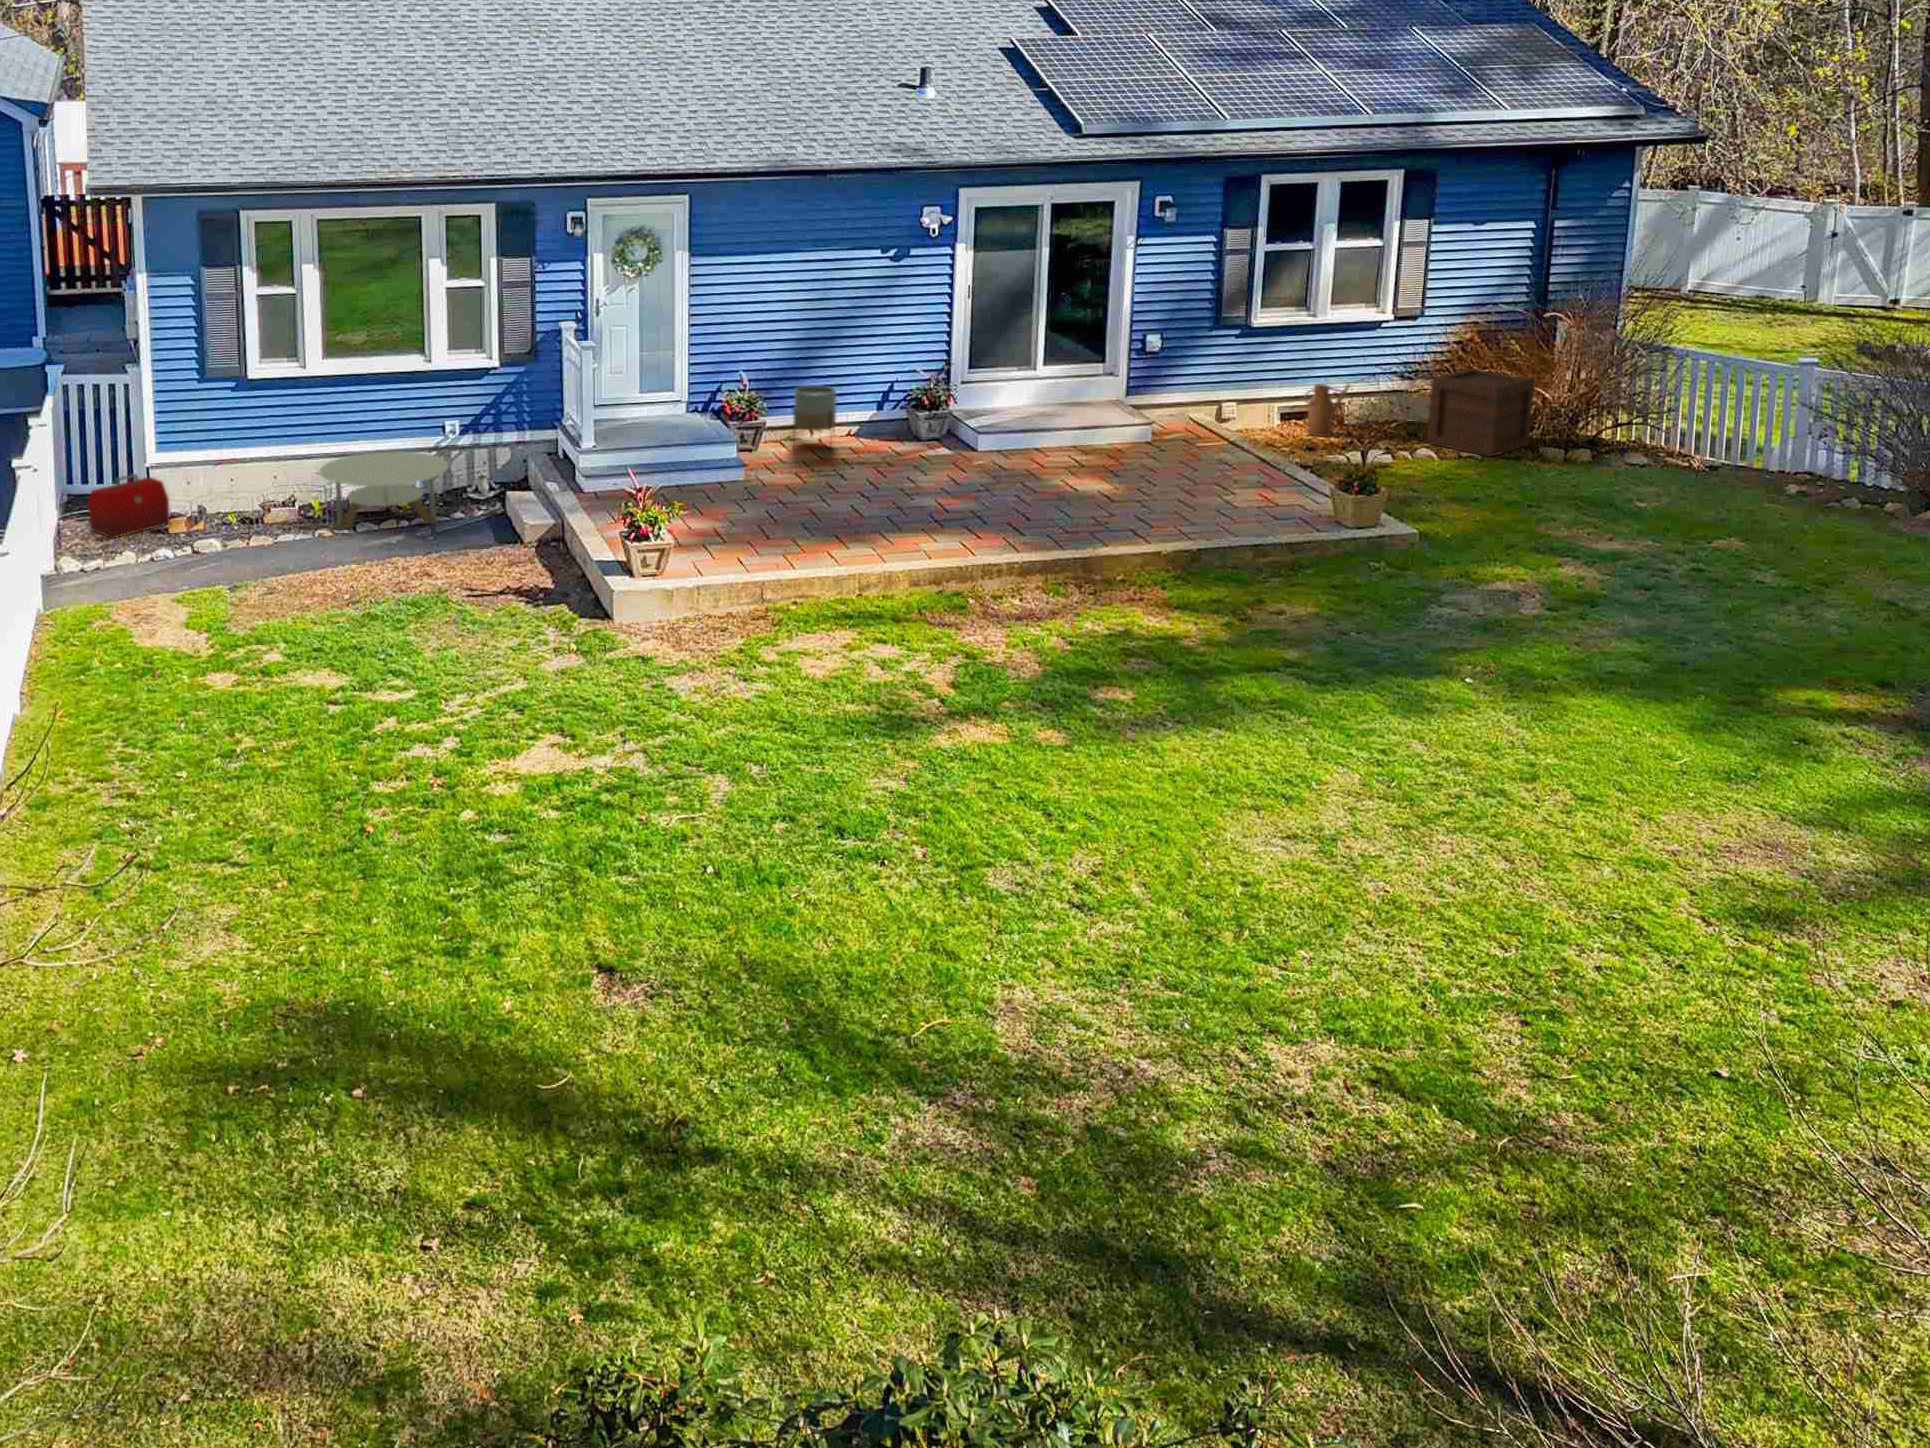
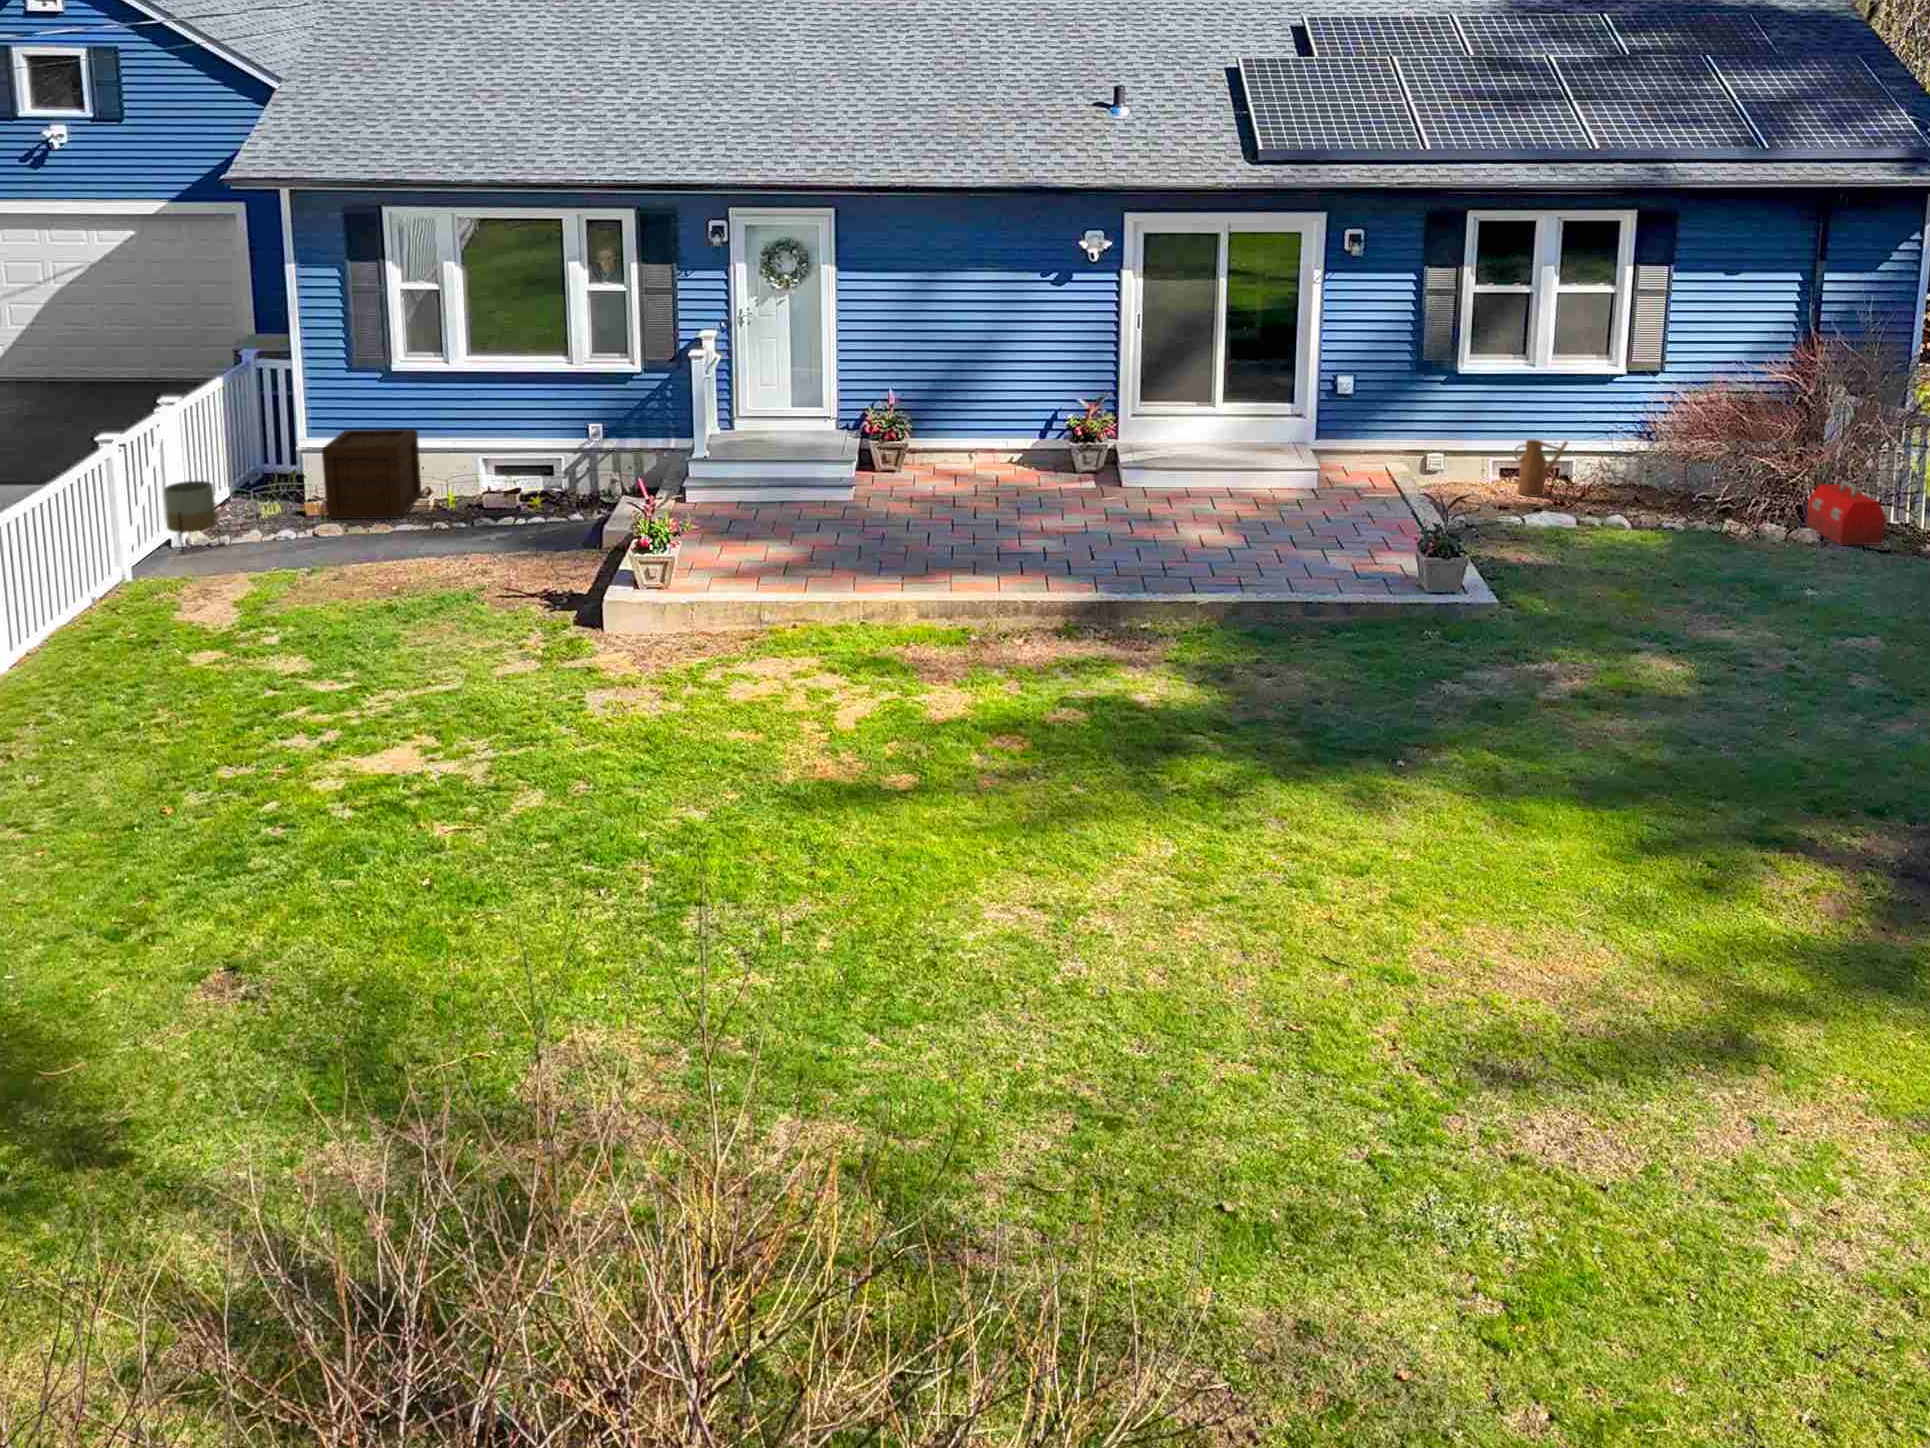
wooden crate: present [1427,368,1535,457] -> present [322,429,422,519]
planter: present [793,385,836,438] -> present [164,481,218,543]
round table: present [319,451,449,530] -> none [447,449,575,522]
toolbox: present [88,474,170,538] -> present [1806,480,1886,545]

